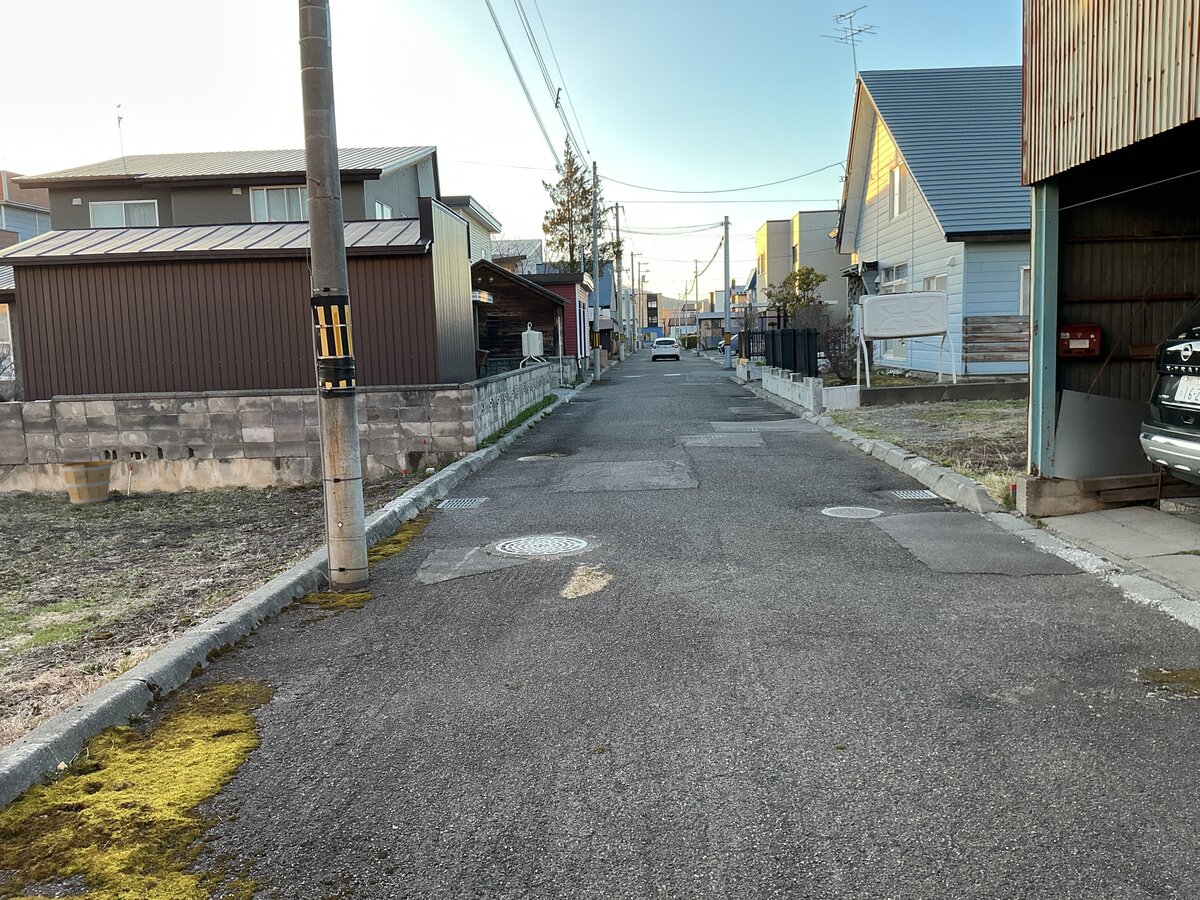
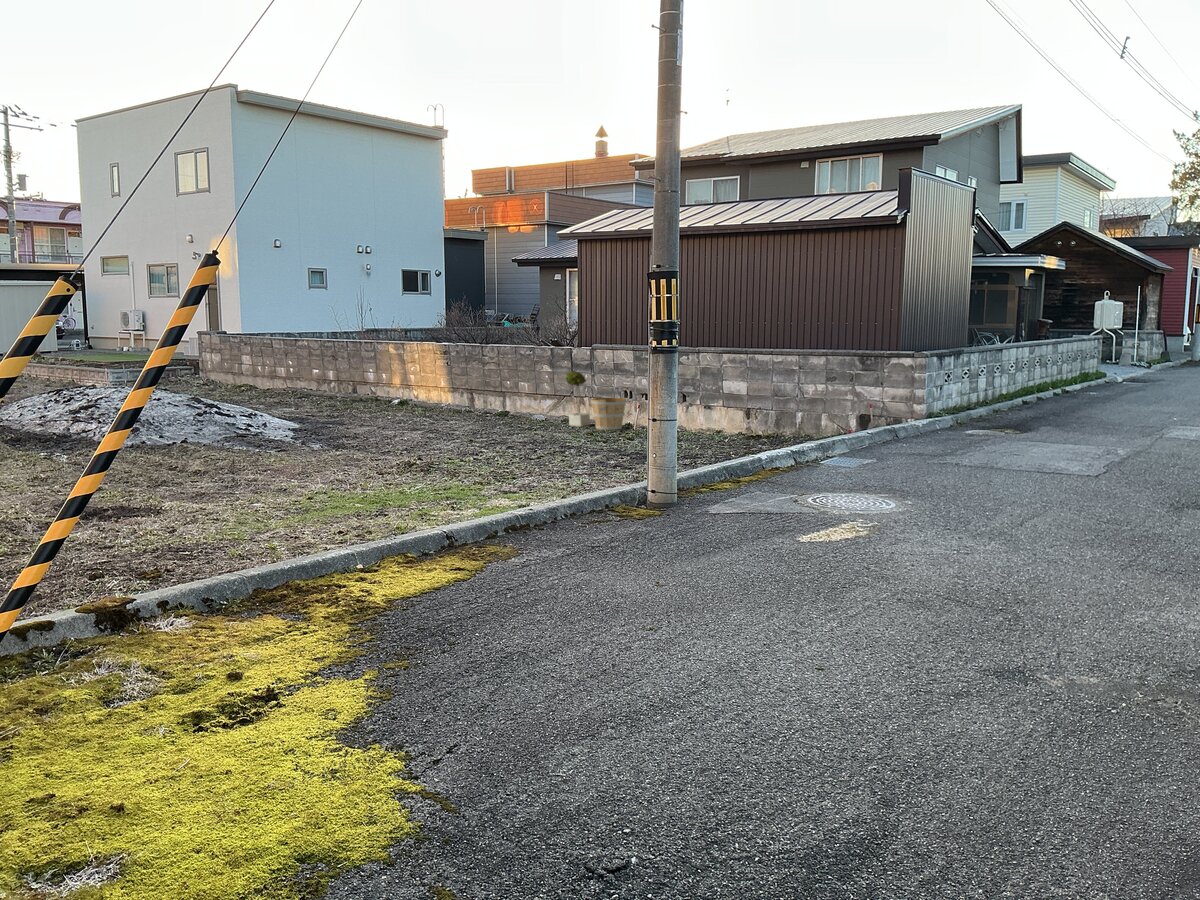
potted tree: none [15,430,58,503] -> present [566,371,590,426]

